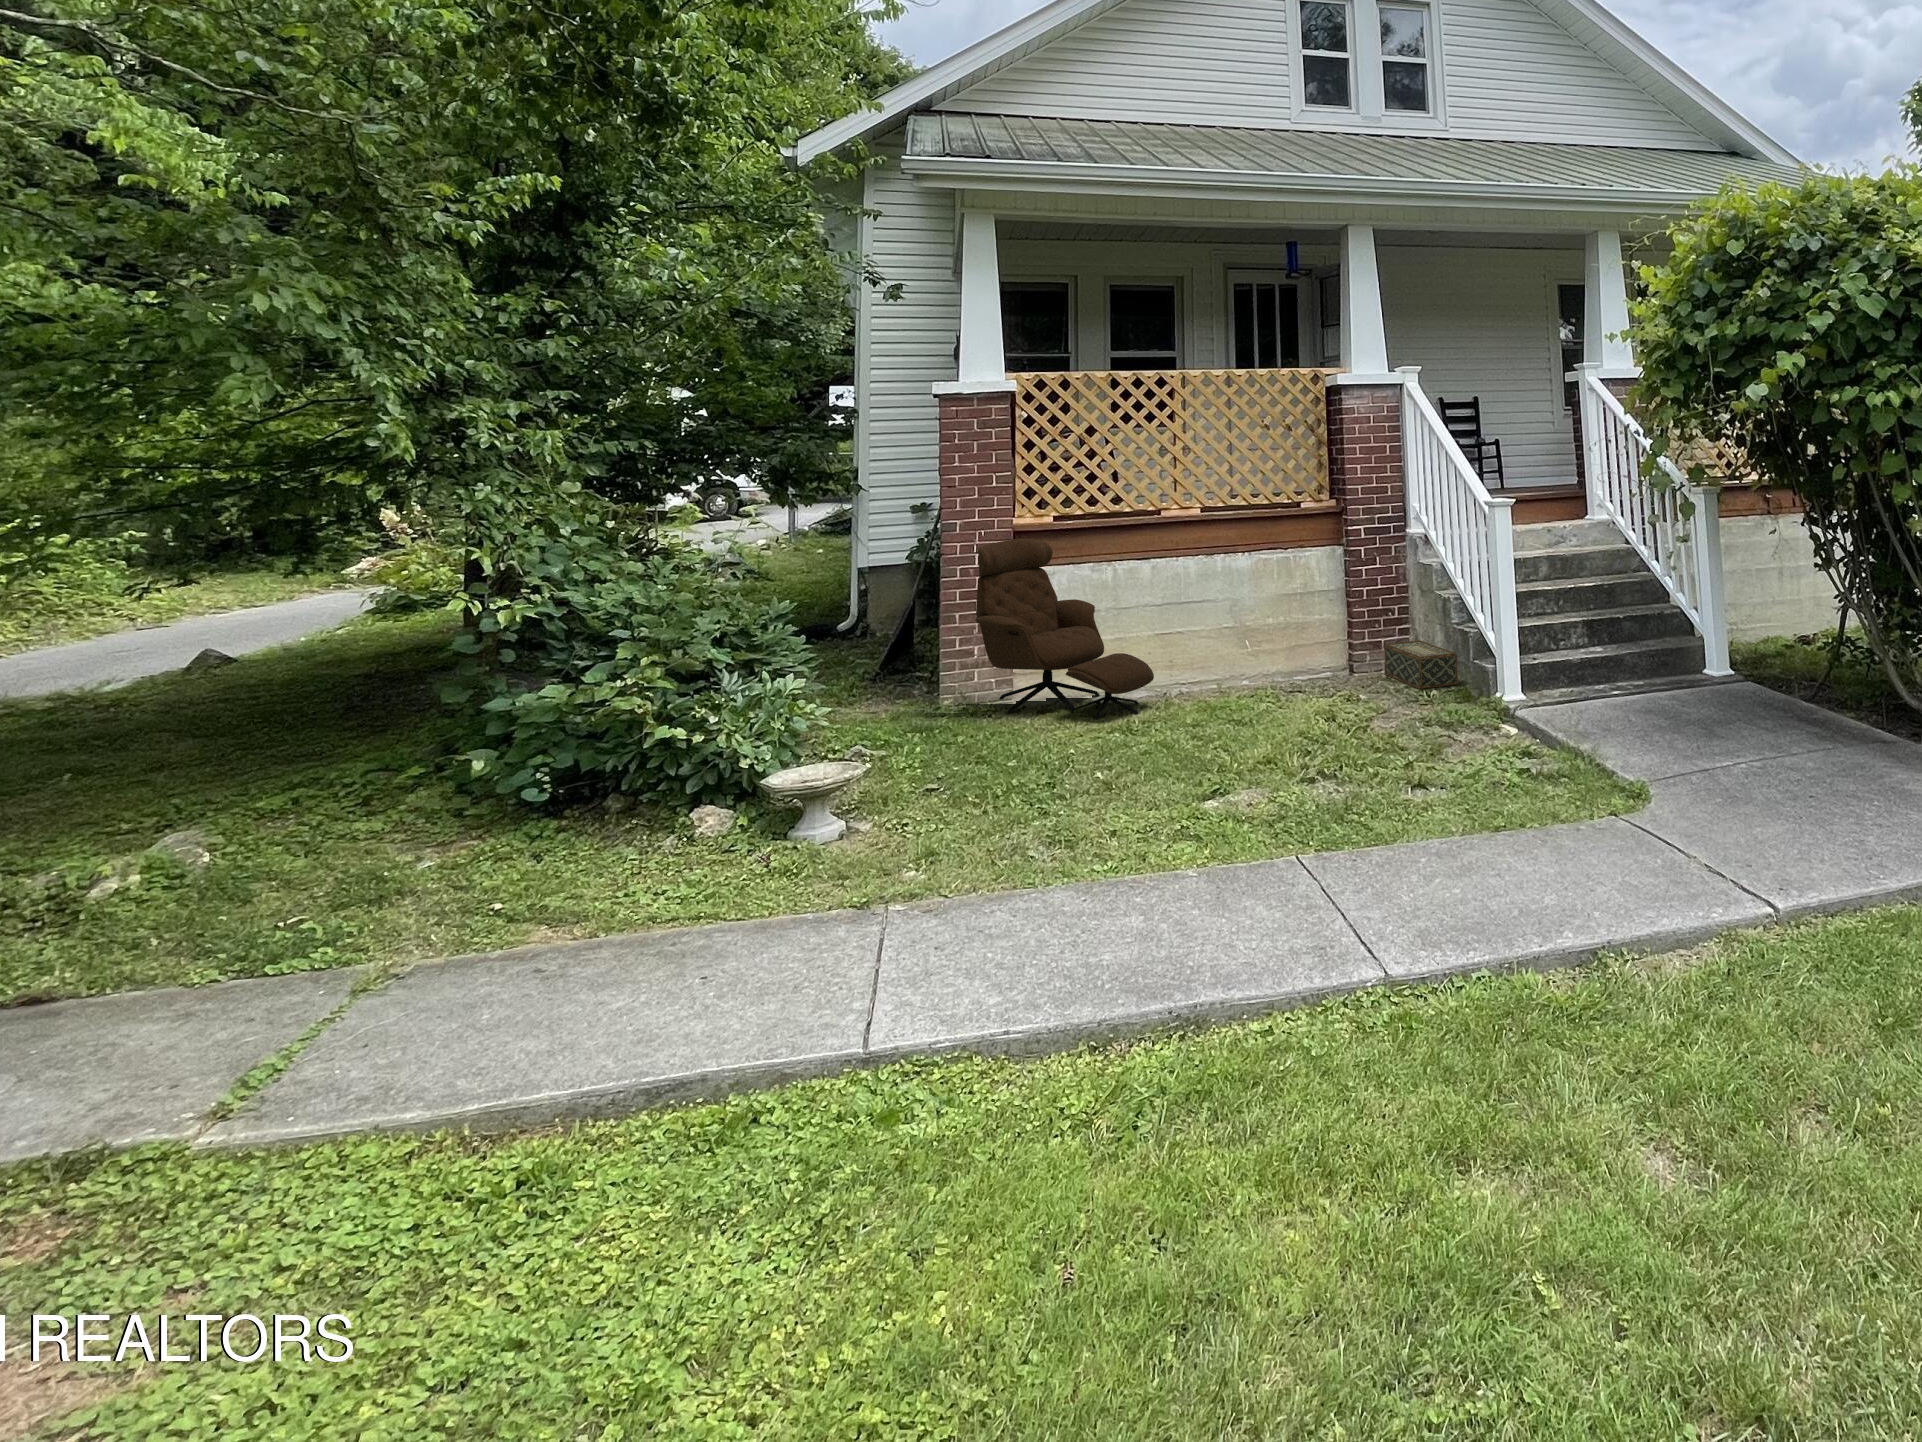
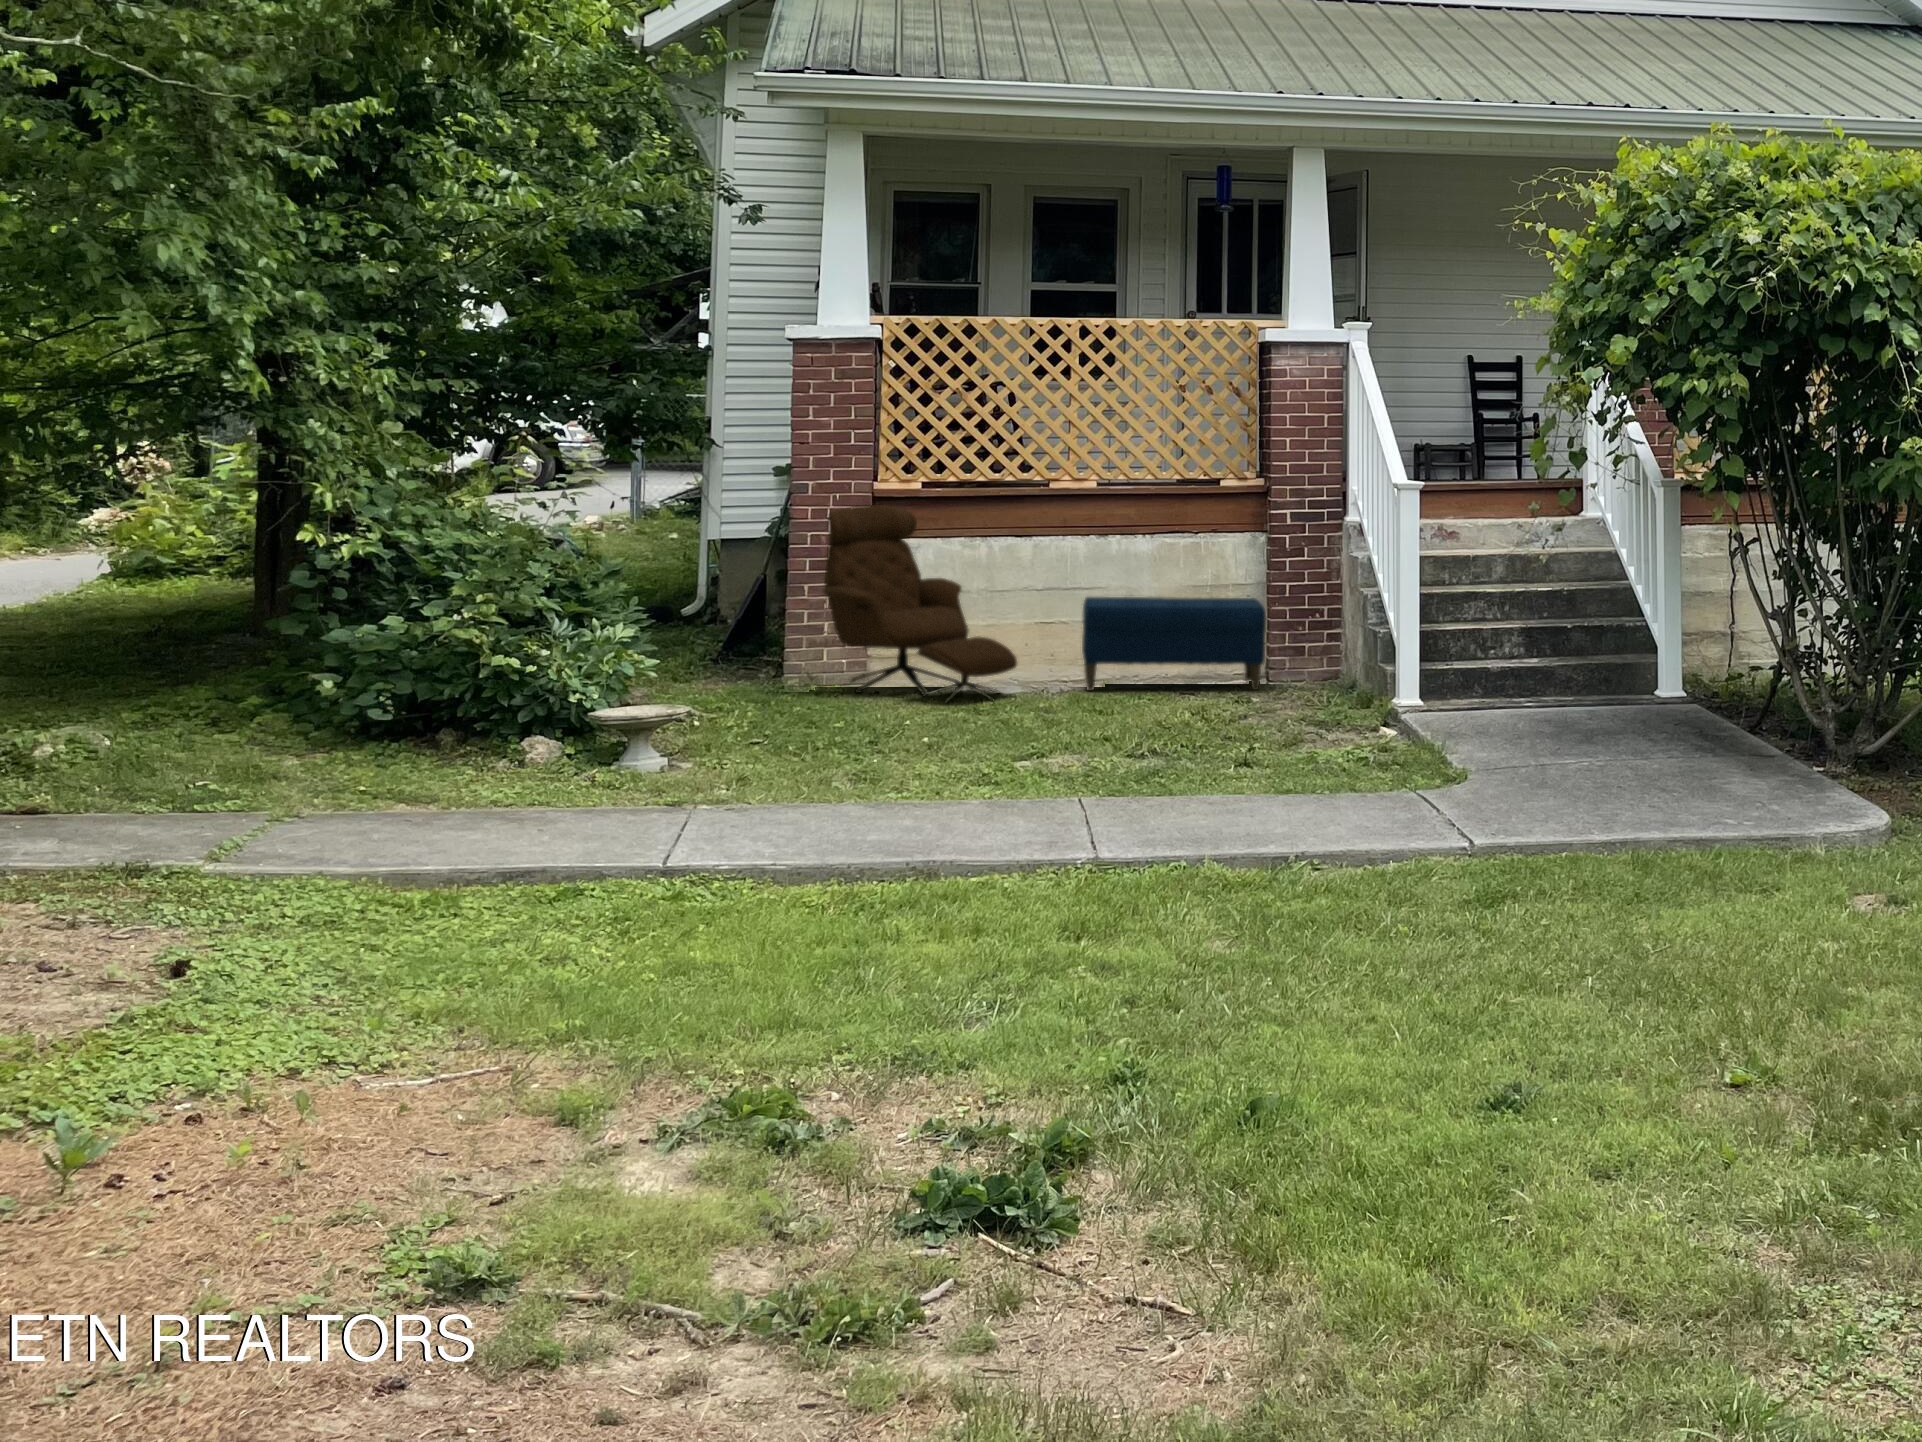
bench: none [1198,601,1361,694] -> present [1082,597,1266,691]
woven basket: present [1385,641,1458,689] -> none [1300,649,1375,699]

